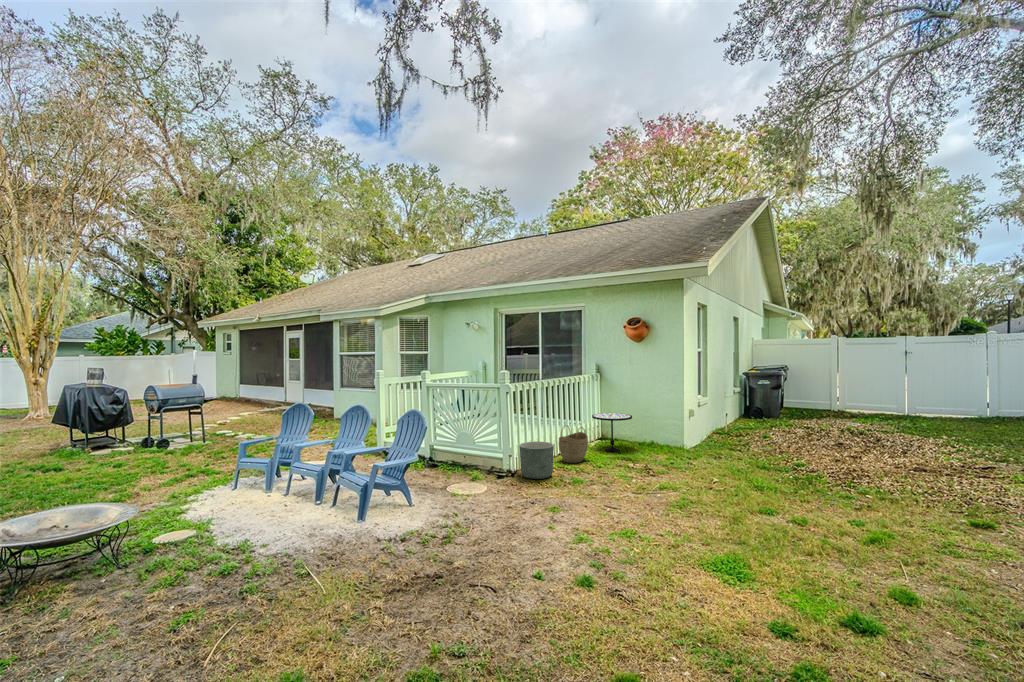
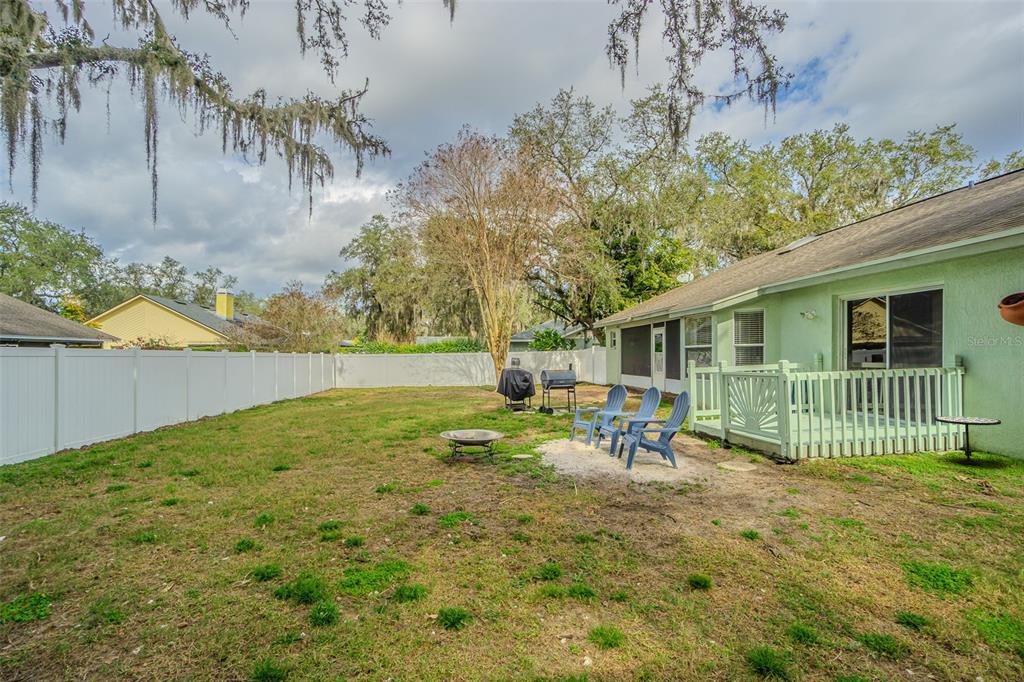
woven basket: present [559,426,588,463] -> none [868,423,912,466]
planter: present [519,441,554,479] -> none [800,433,841,471]

